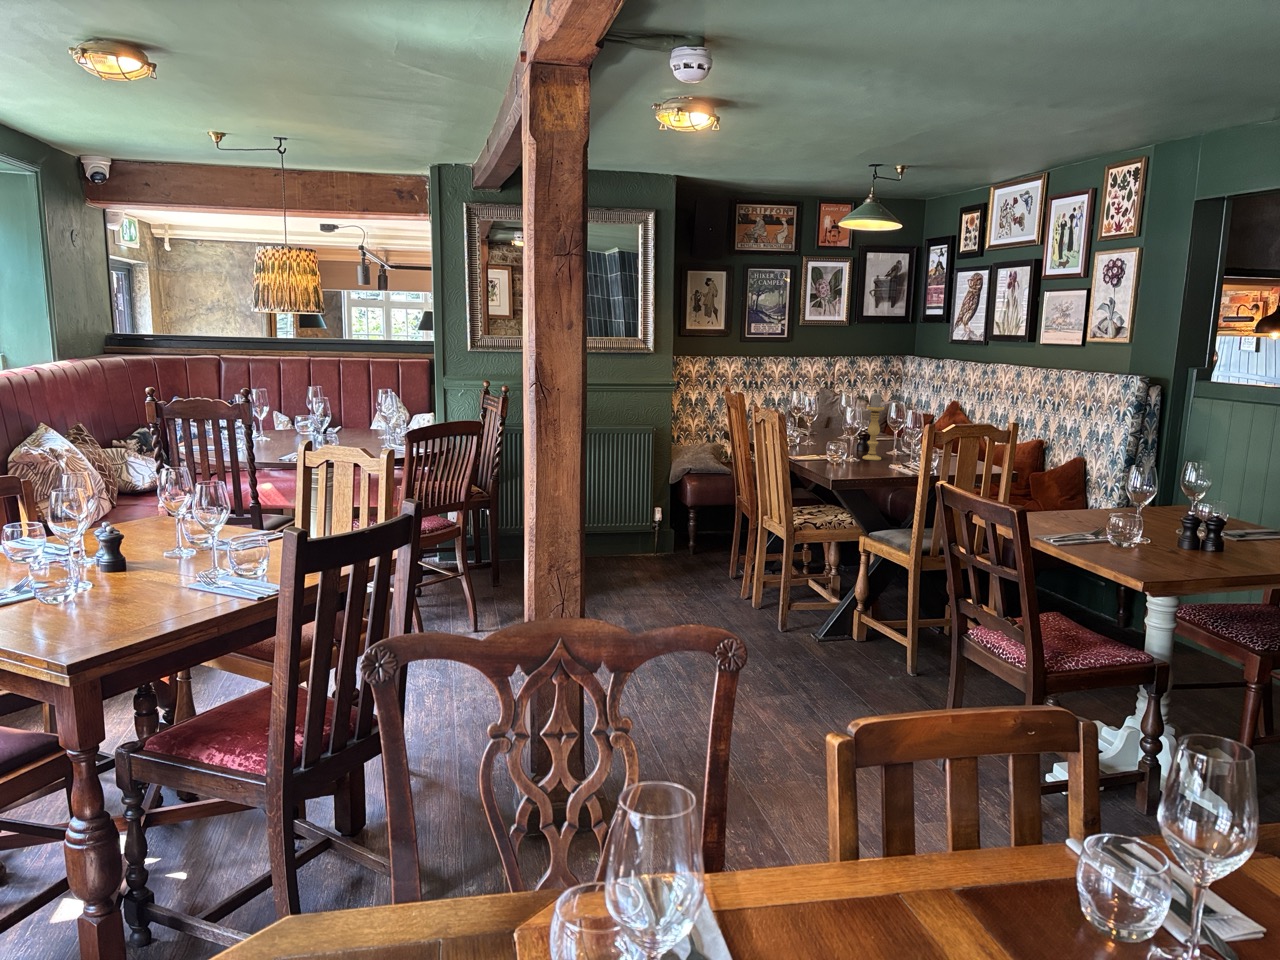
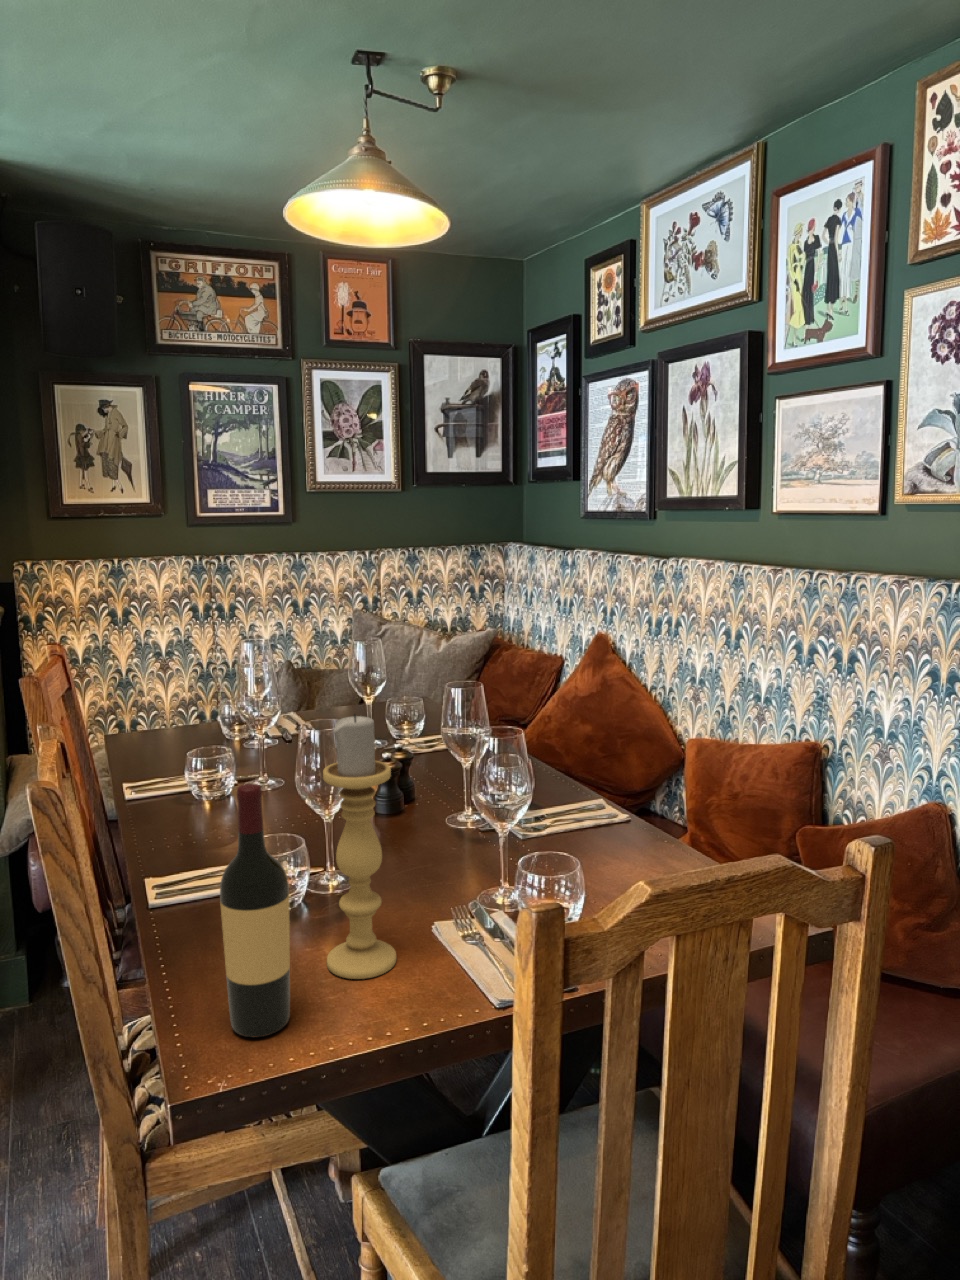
wine bottle: none [844,404,861,463] -> present [220,784,290,1037]

